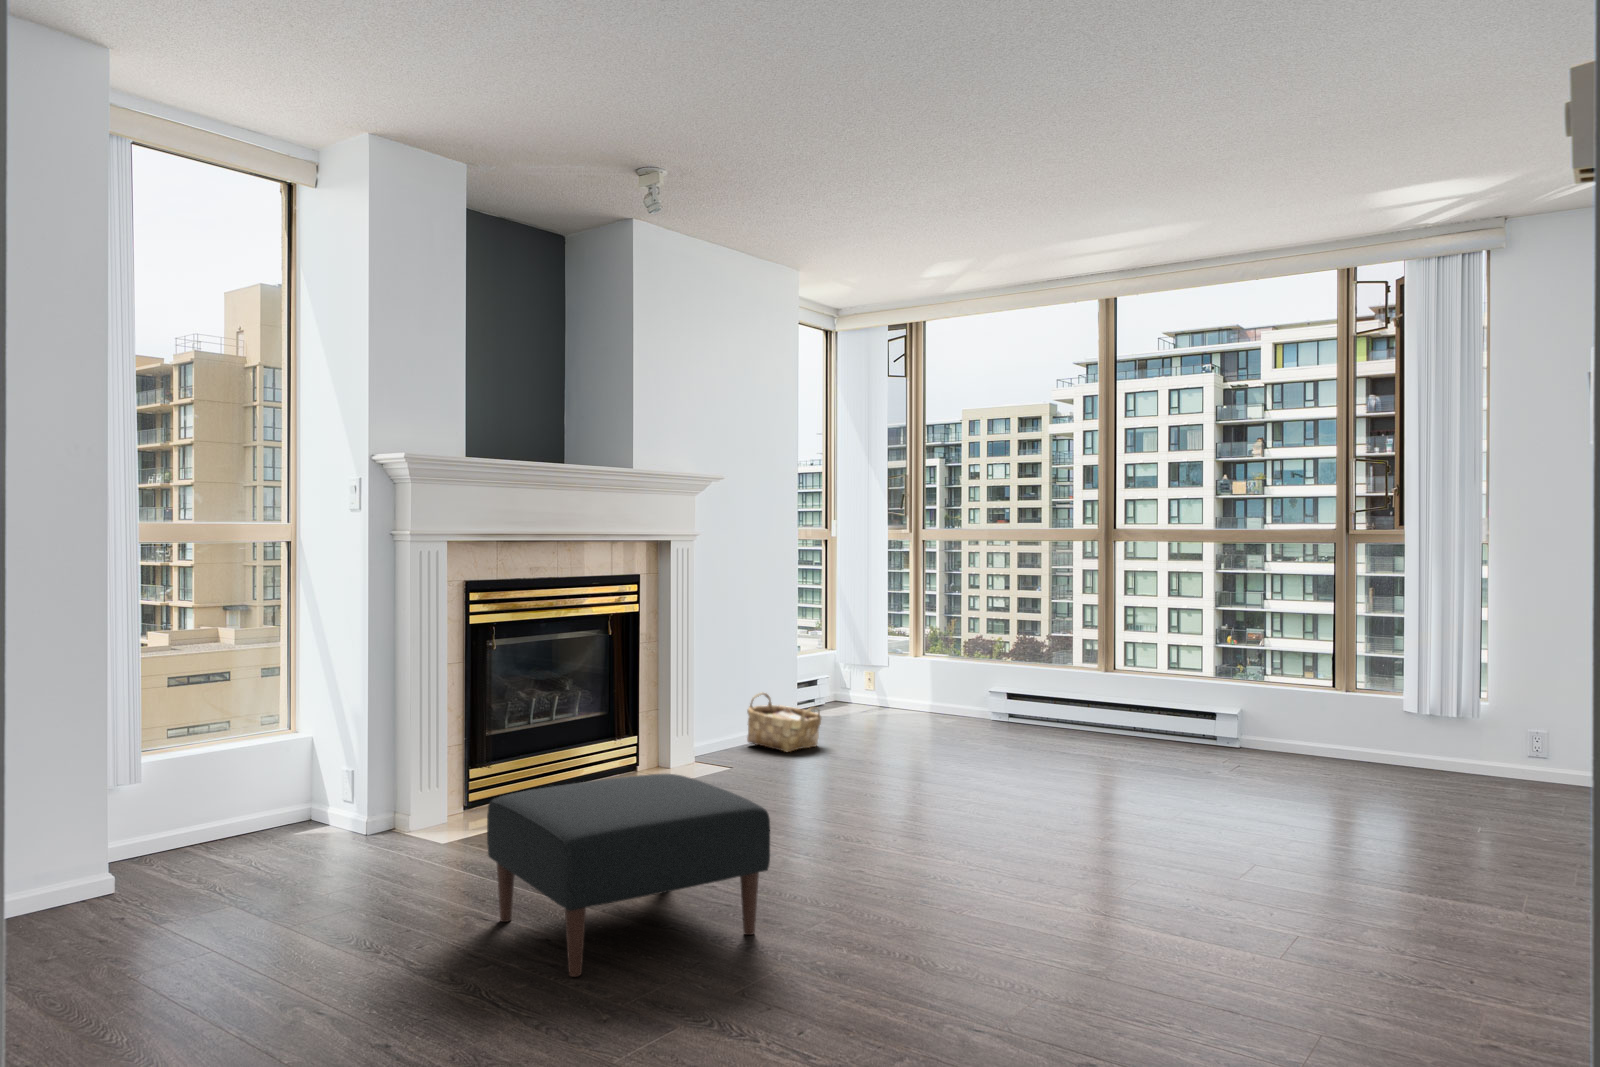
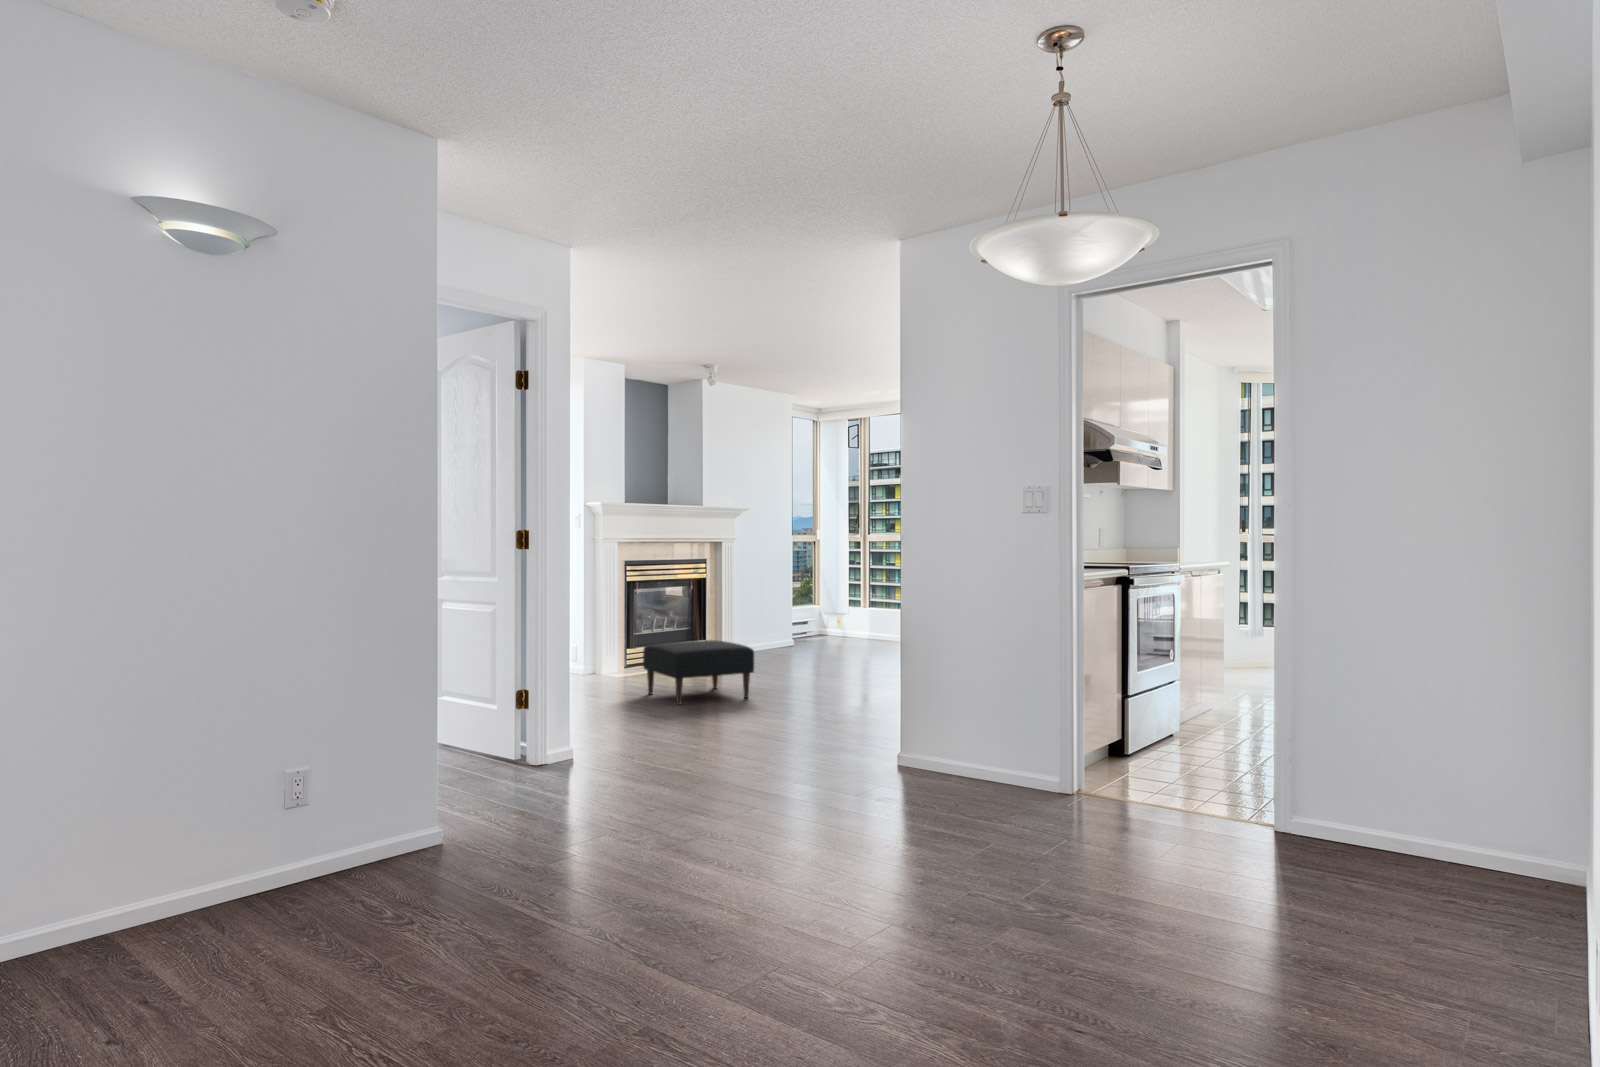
woven basket: present [747,693,821,752] -> none [763,623,802,653]

